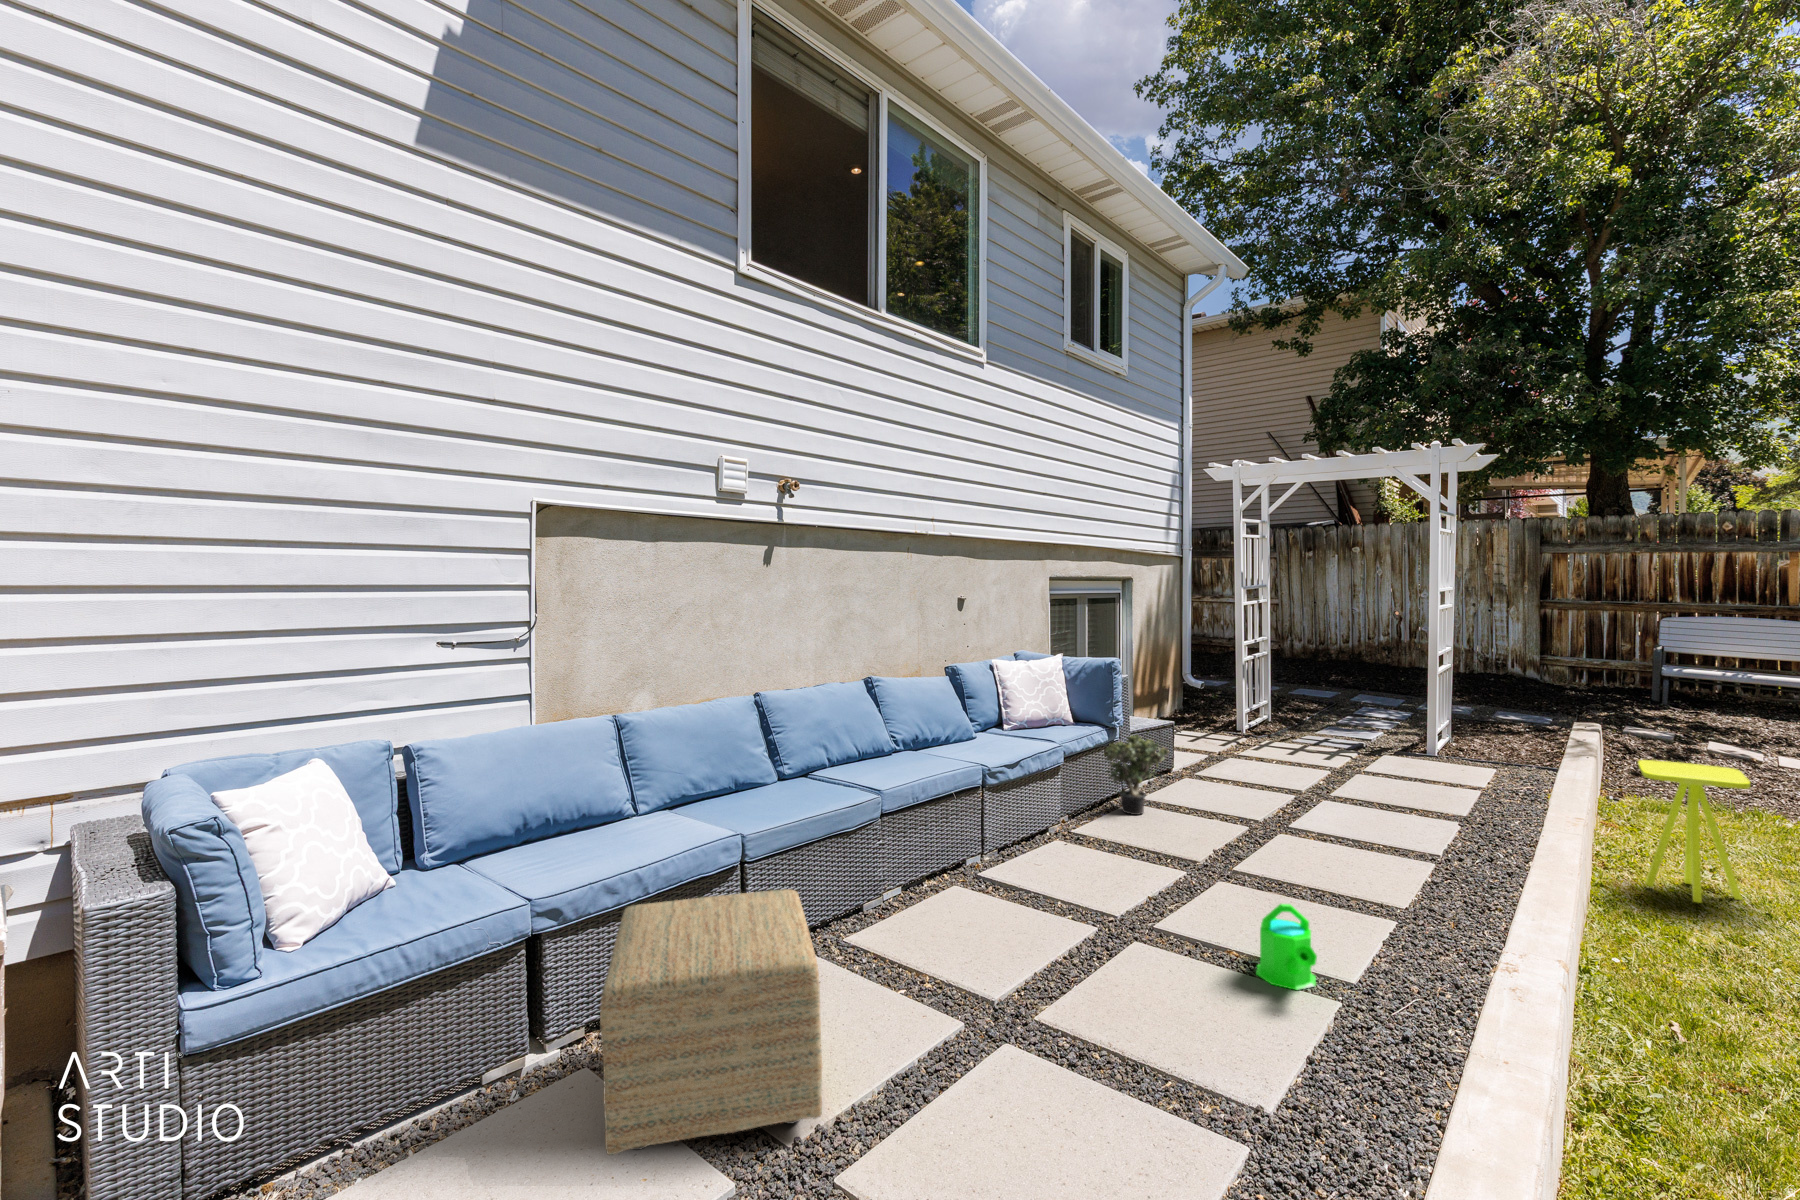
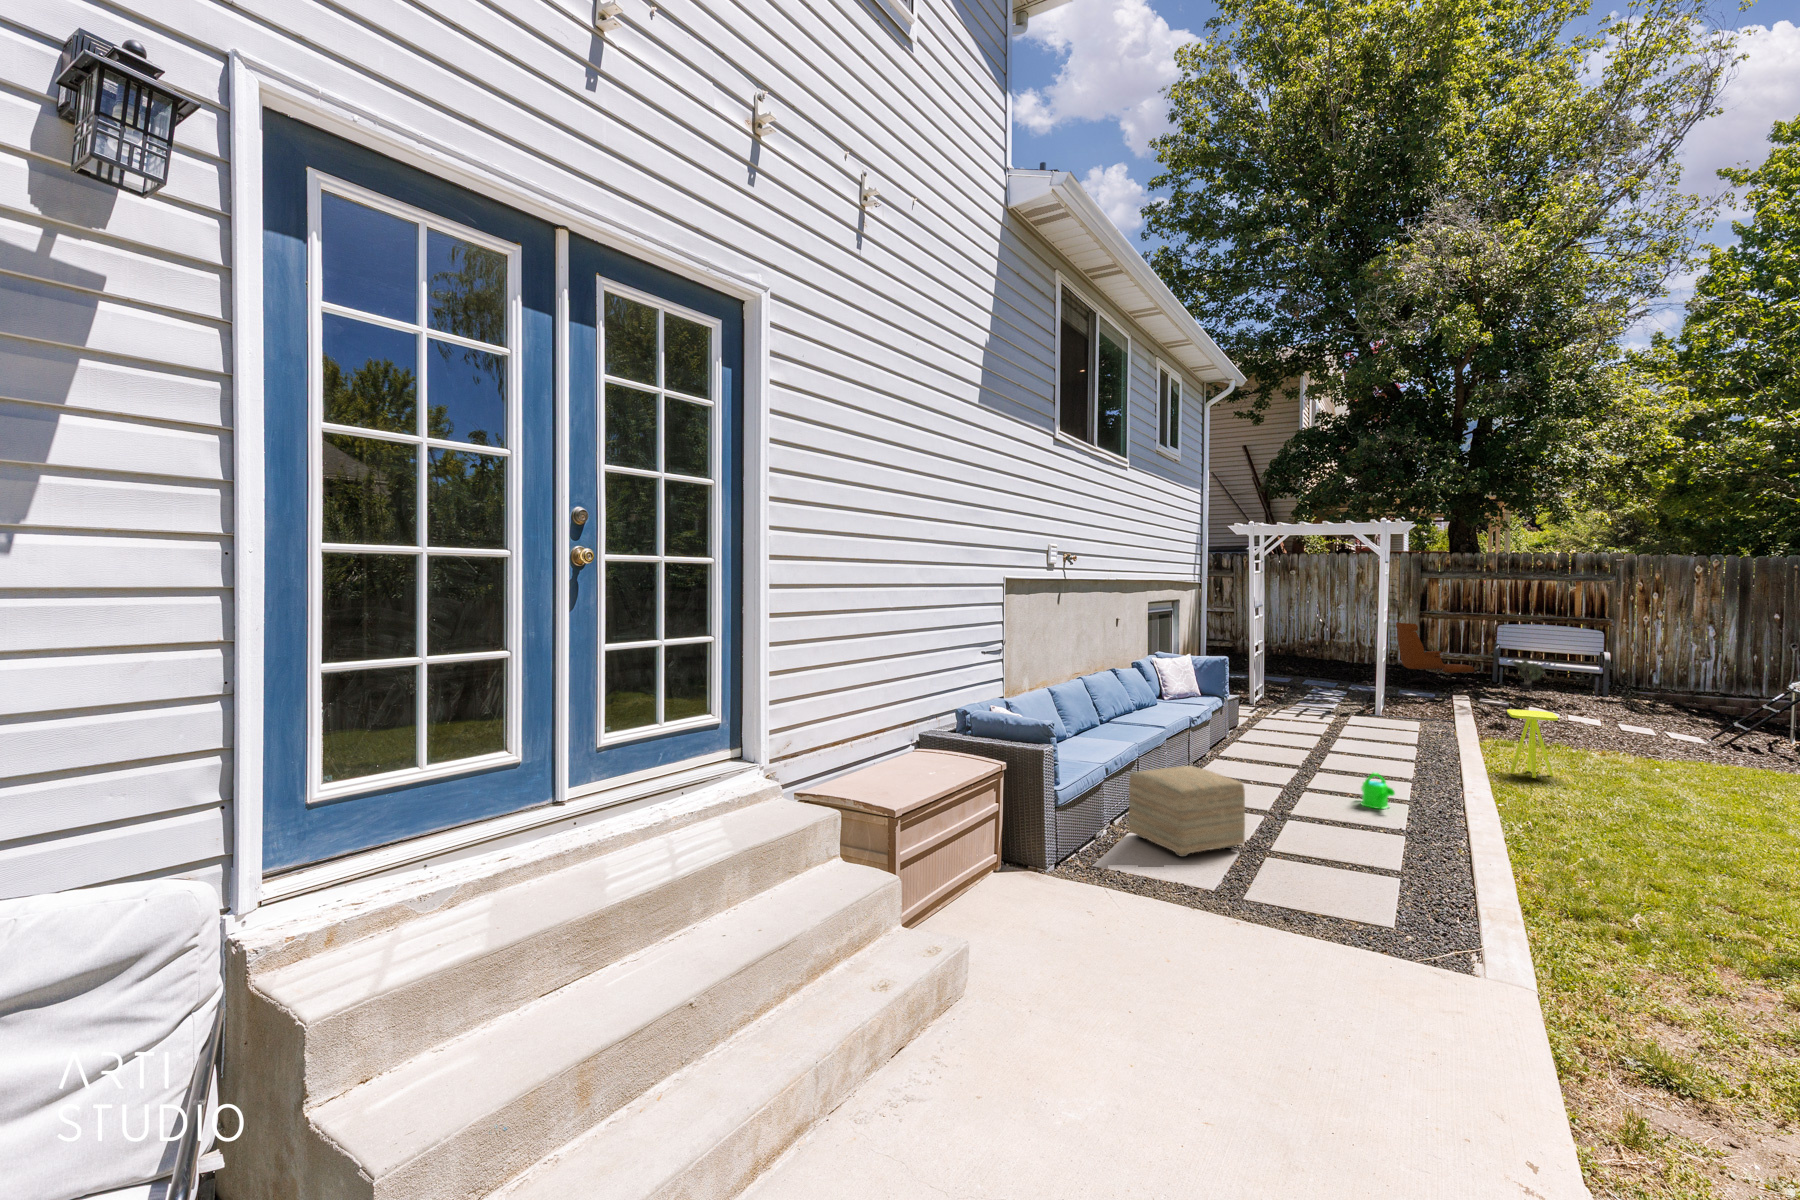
lounge chair: none [1492,612,1620,706] -> present [1396,622,1474,686]
potted plant: present [1106,735,1169,815] -> present [1512,660,1545,691]

